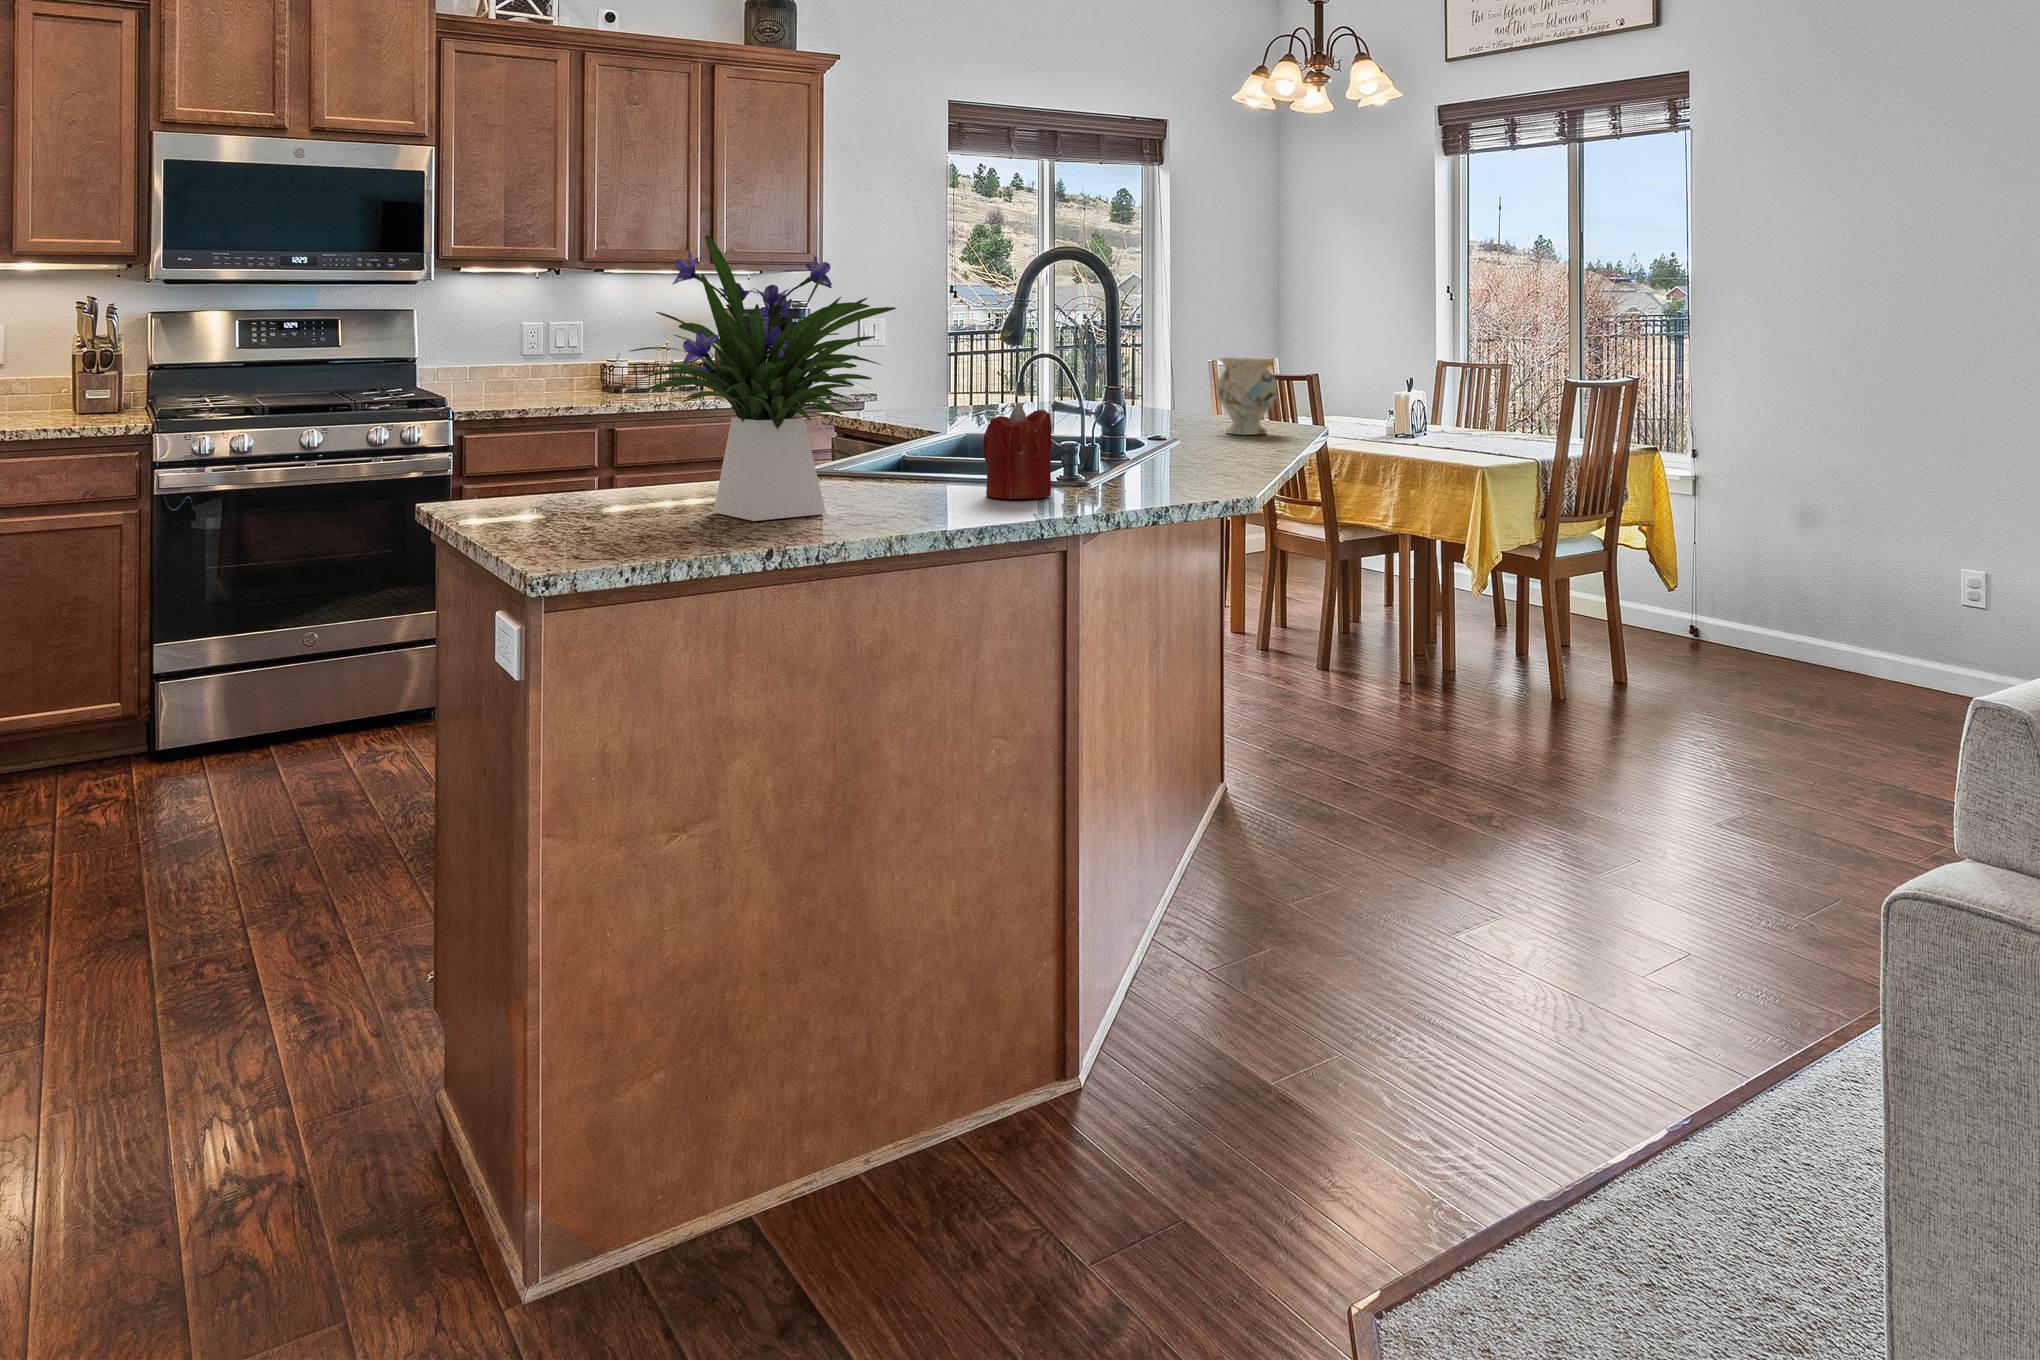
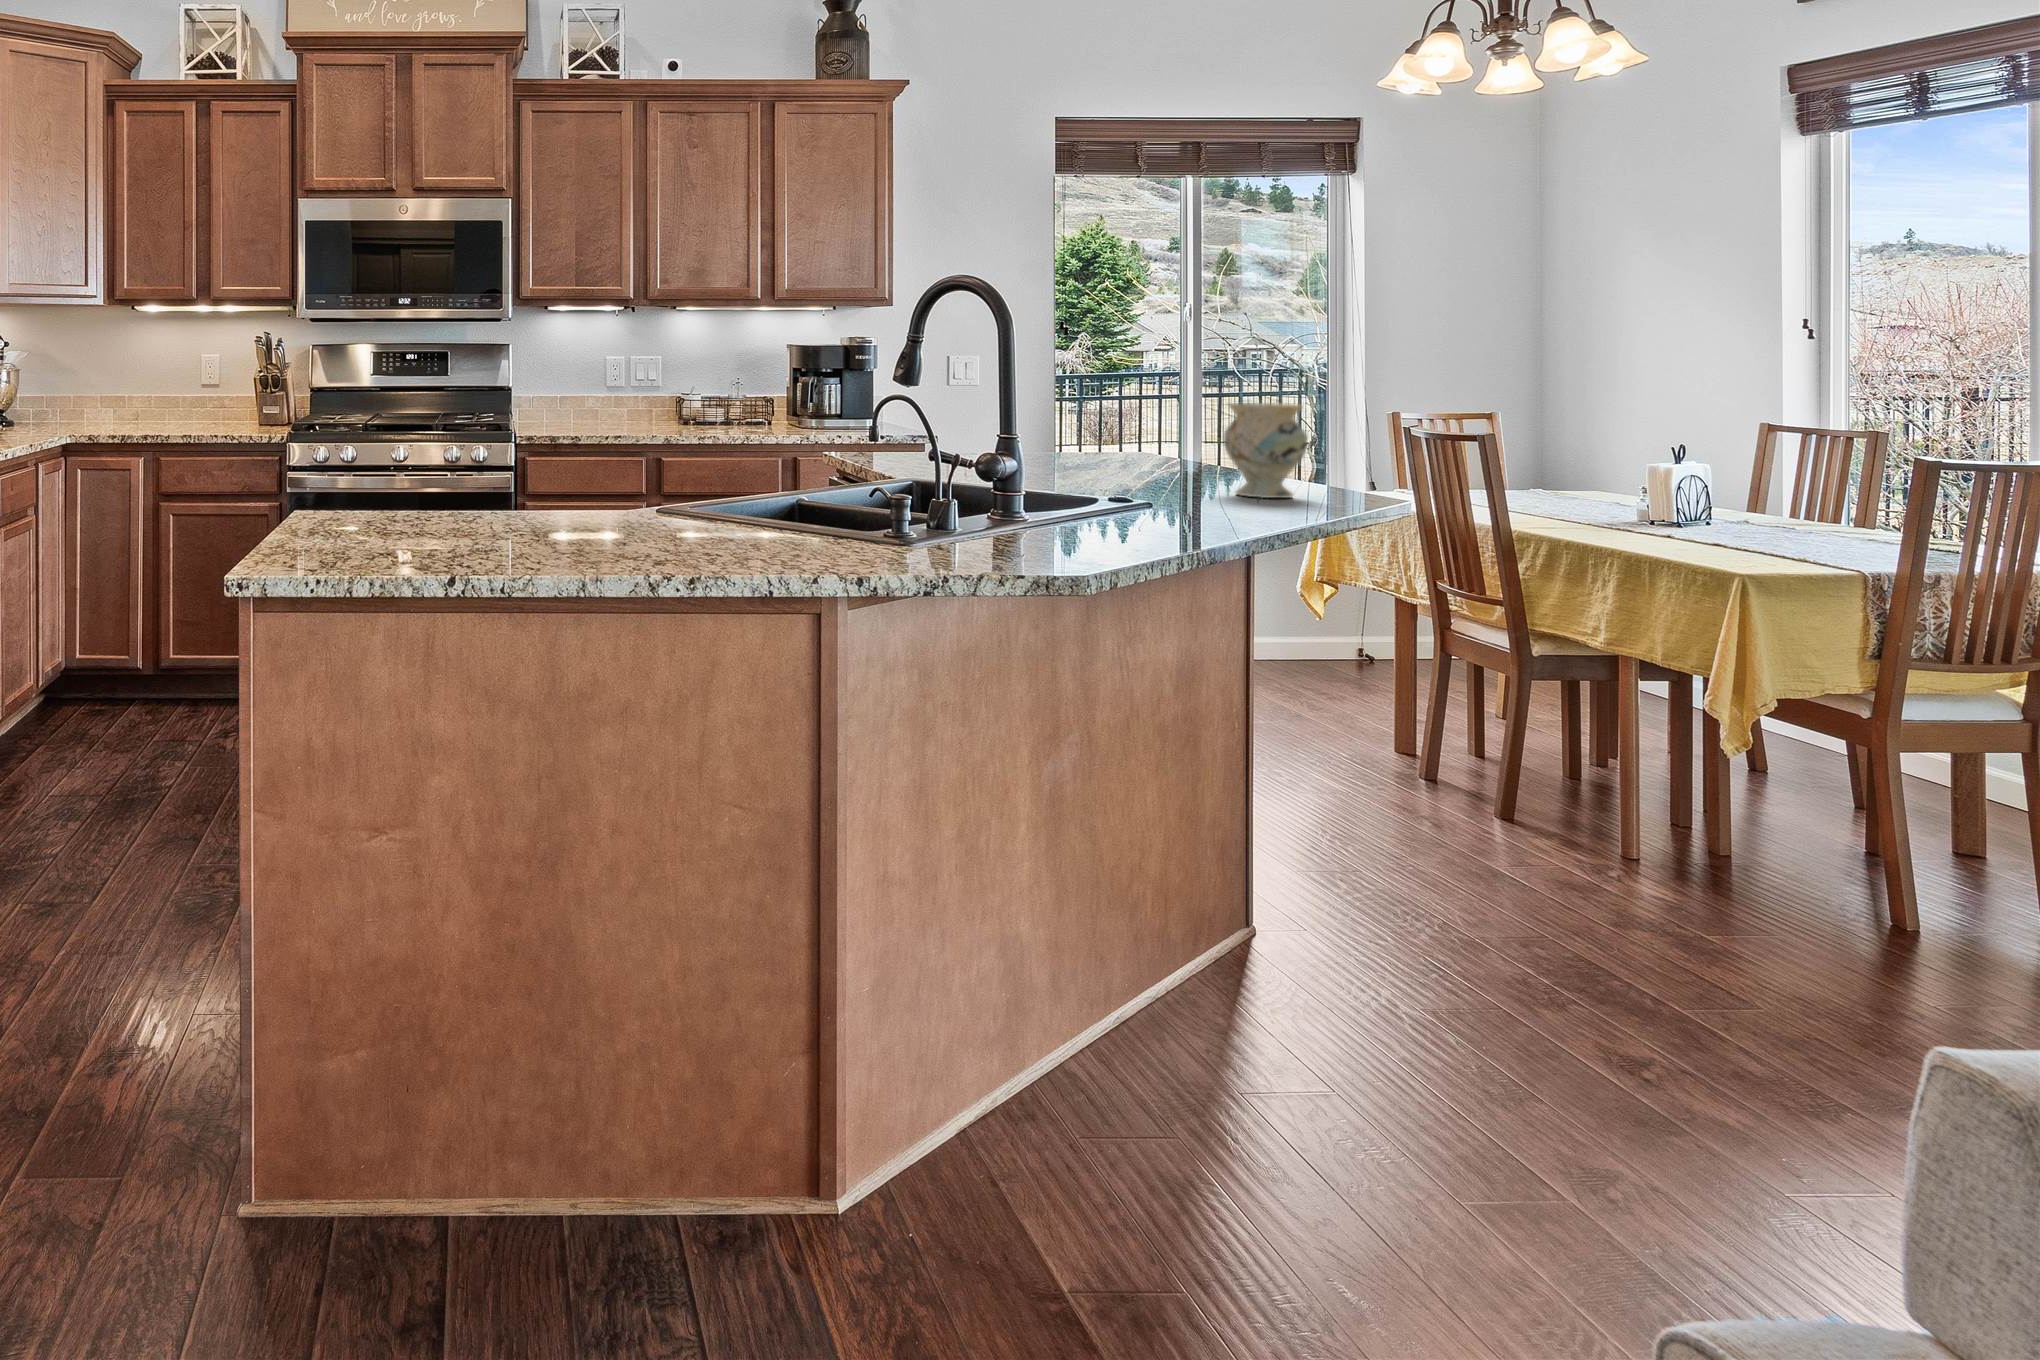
flower arrangement: present [630,235,896,521] -> none [392,271,644,547]
candle: present [983,403,1052,499] -> none [769,444,838,549]

